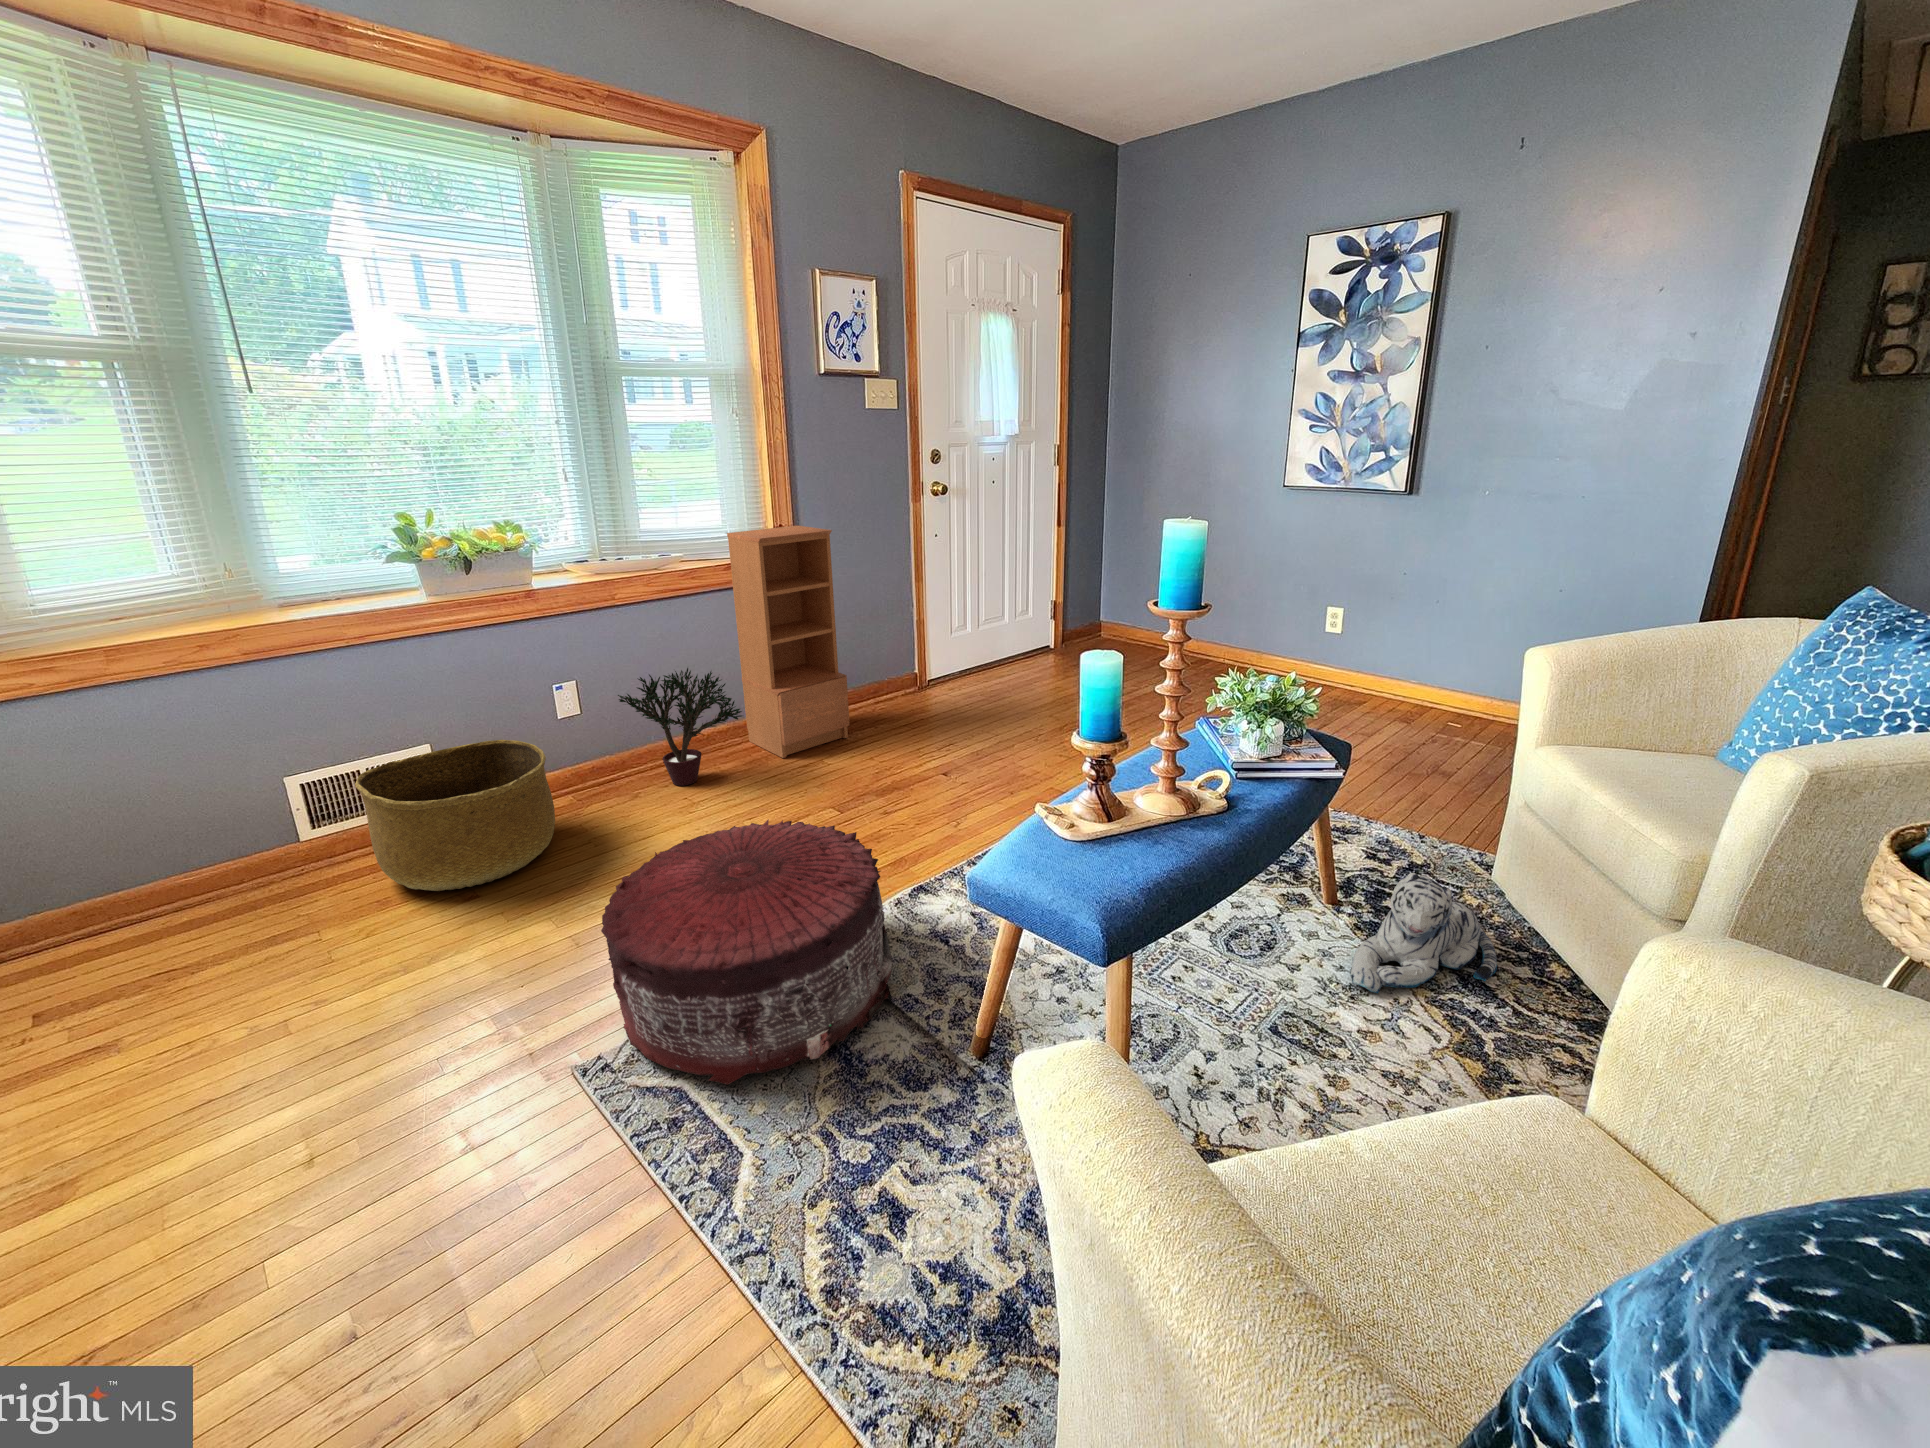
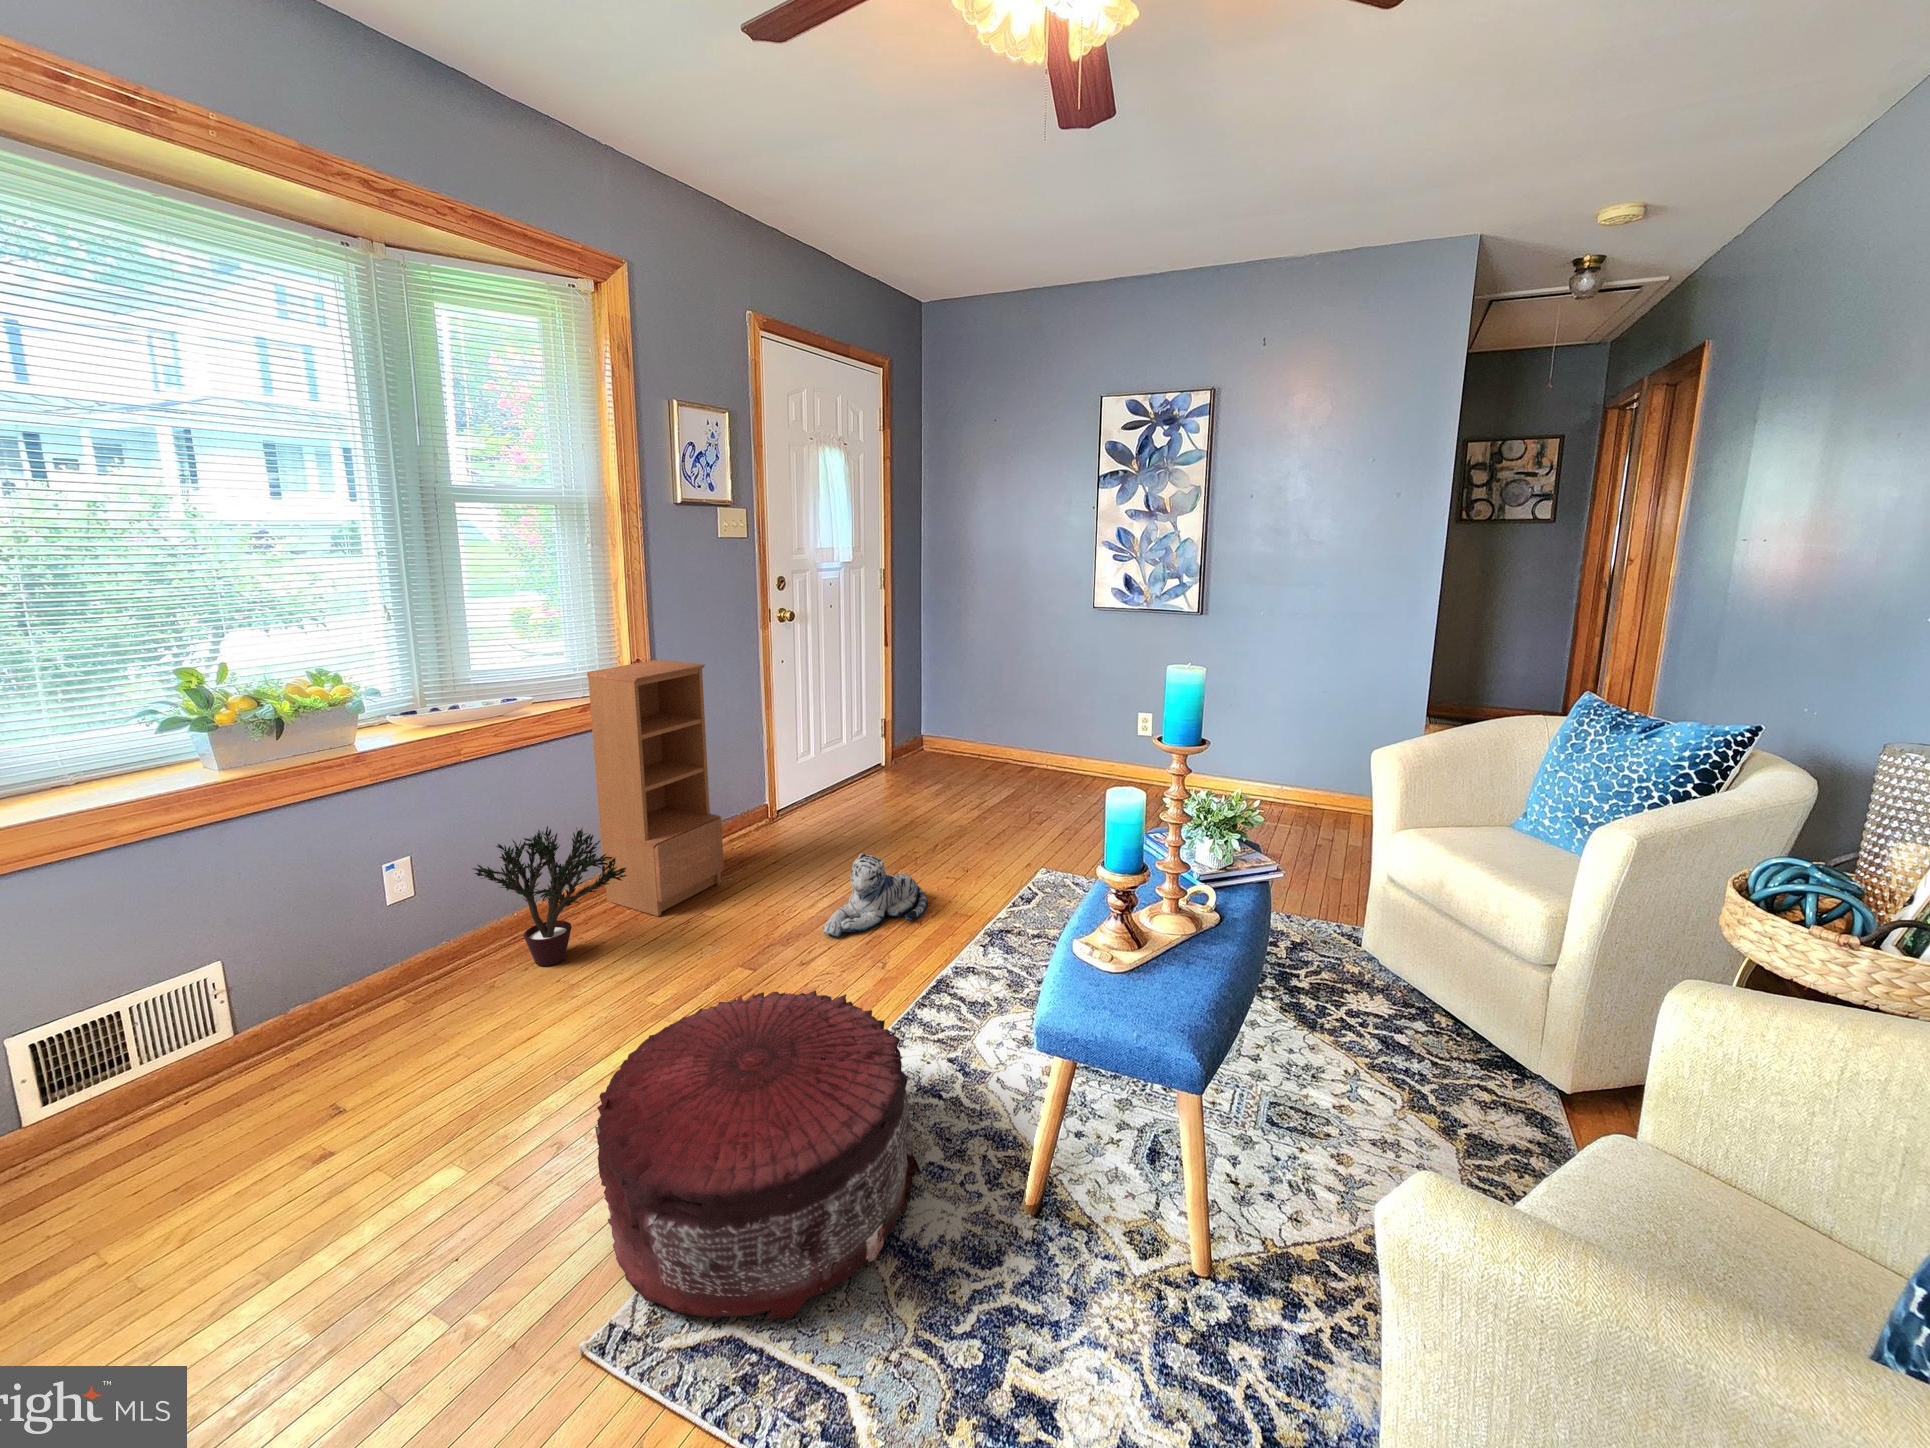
basket: present [355,740,555,891] -> none [137,941,416,1164]
plush toy: present [1350,873,1497,993] -> present [823,854,928,937]

